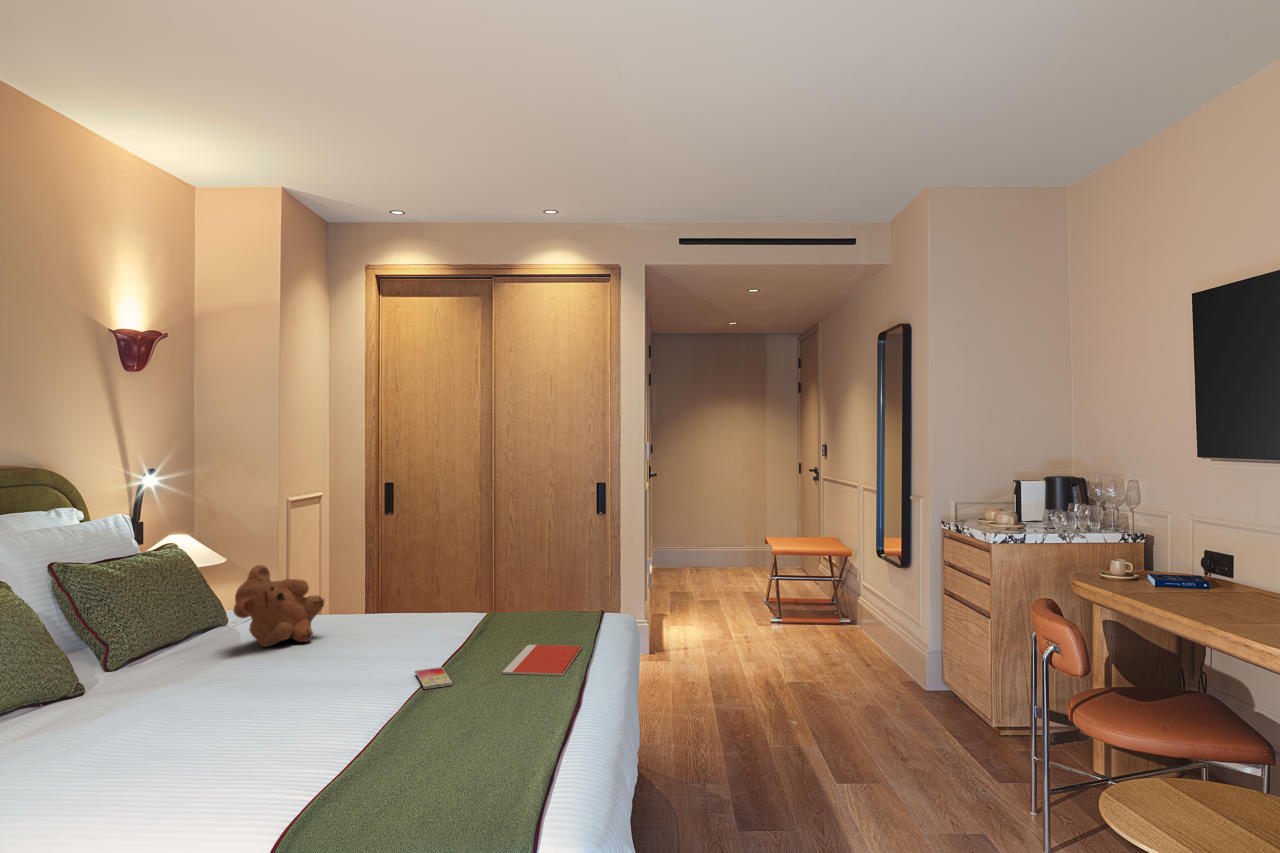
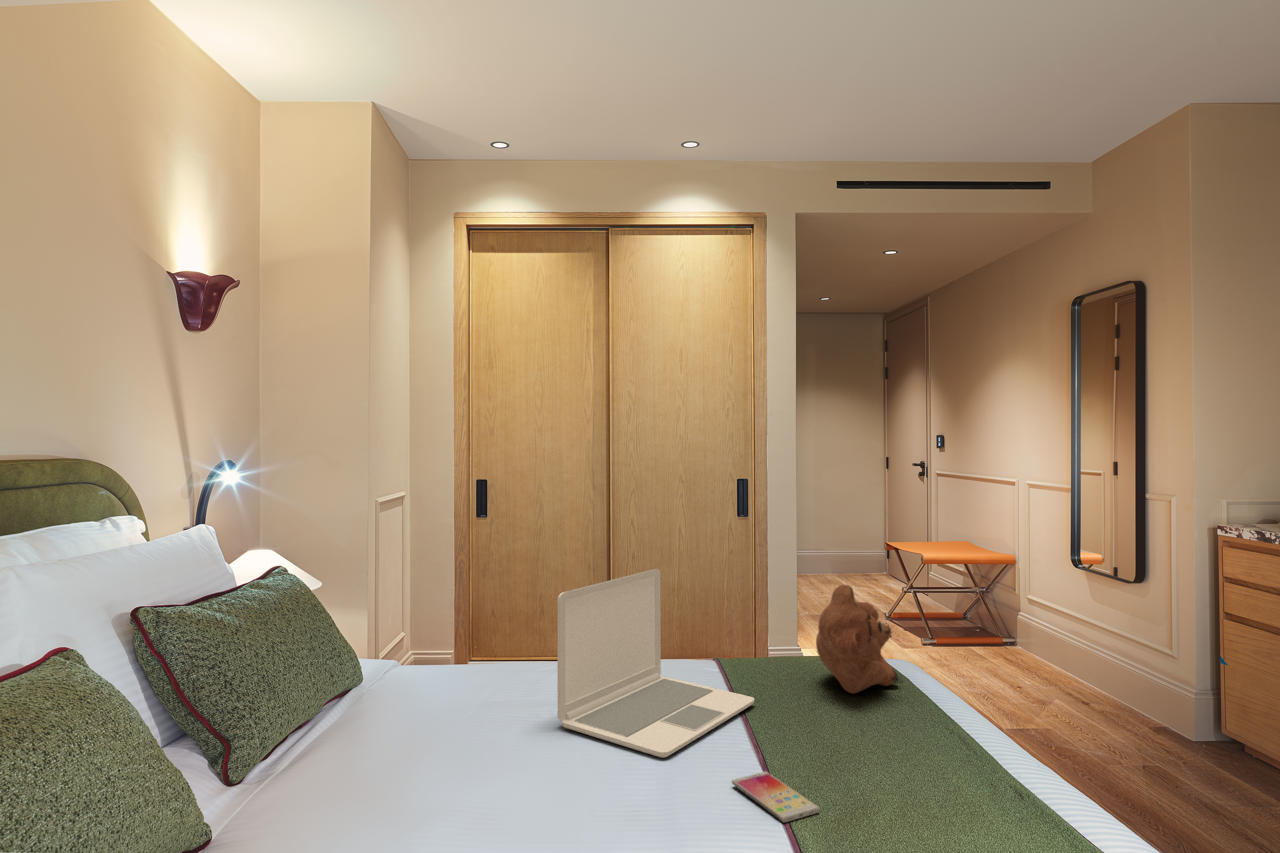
laptop: none [338,545,484,662] -> present [557,569,754,758]
teddy bear: present [233,565,324,647] -> present [816,585,897,693]
notebook: present [502,645,582,676] -> none [840,720,969,787]

